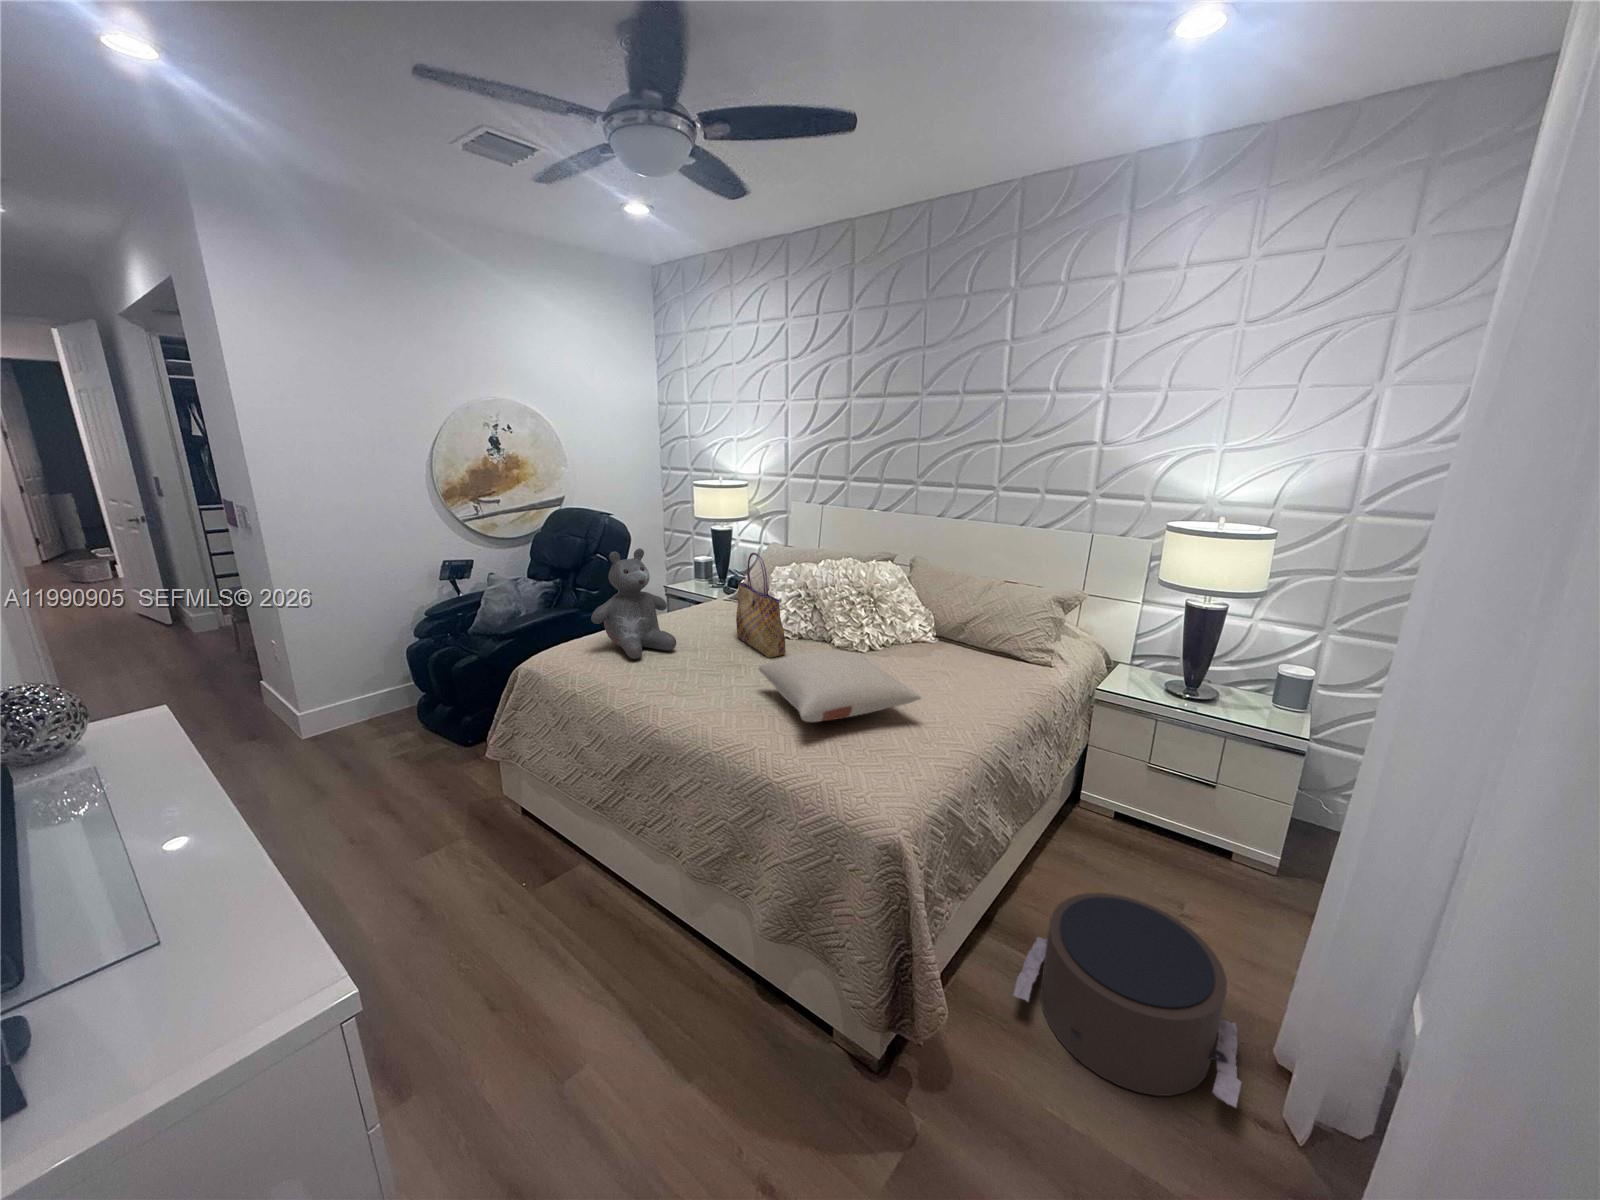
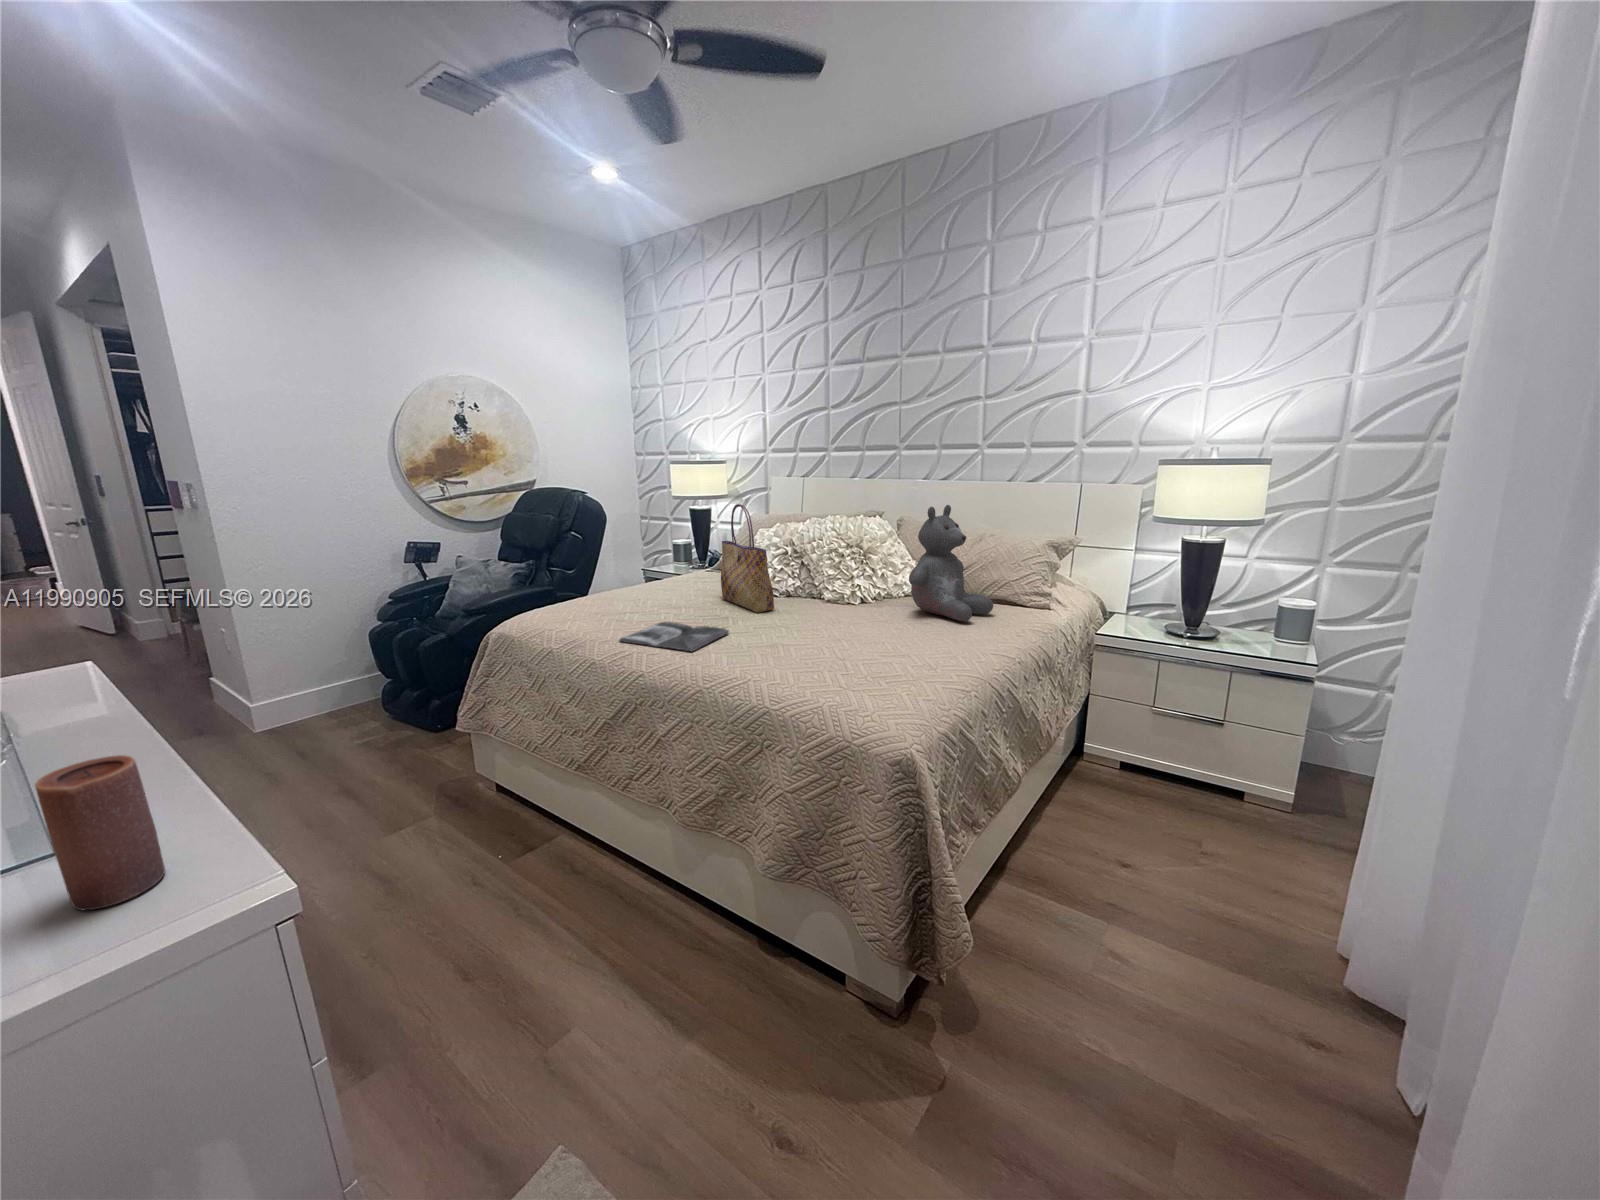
teddy bear: present [591,548,676,659] -> present [909,505,993,622]
pillow: present [759,651,921,722] -> none [748,591,922,655]
magazine: none [637,668,741,708] -> present [619,622,729,651]
candle: none [155,882,253,1013] -> present [35,755,166,910]
pouf: present [1013,893,1241,1107] -> none [1036,824,1288,1026]

